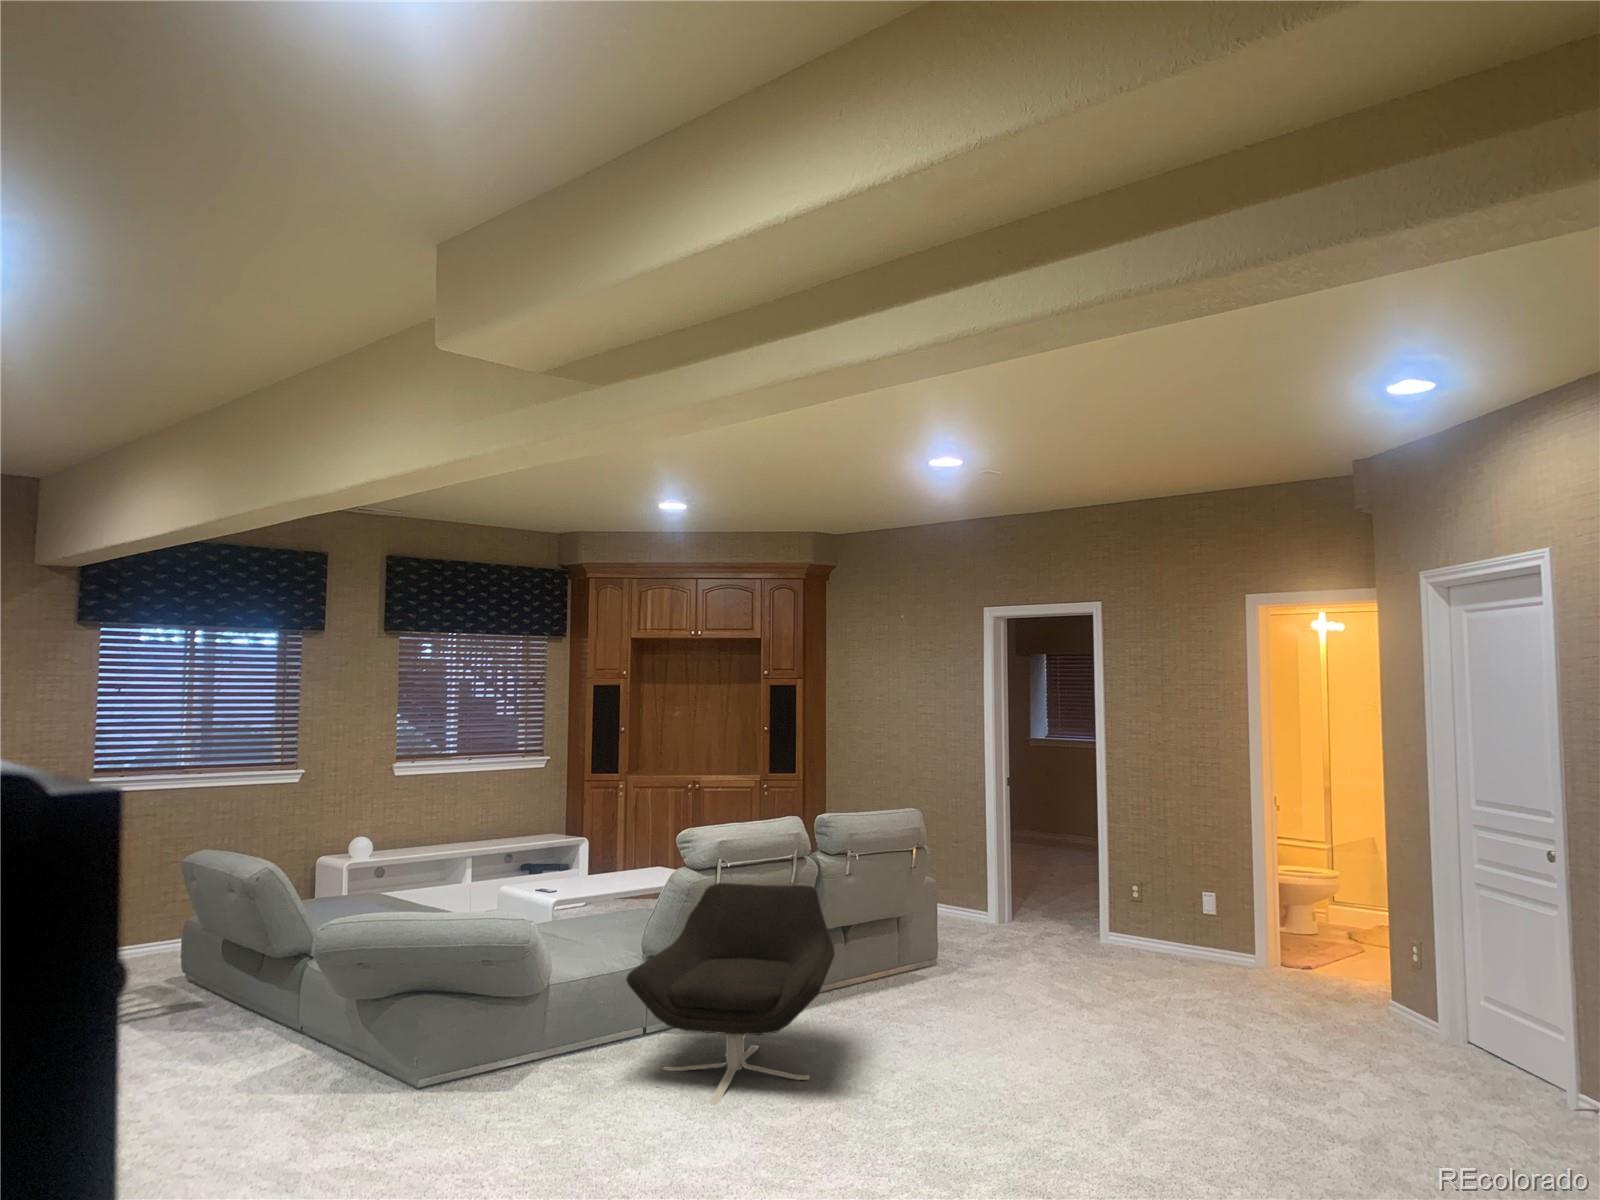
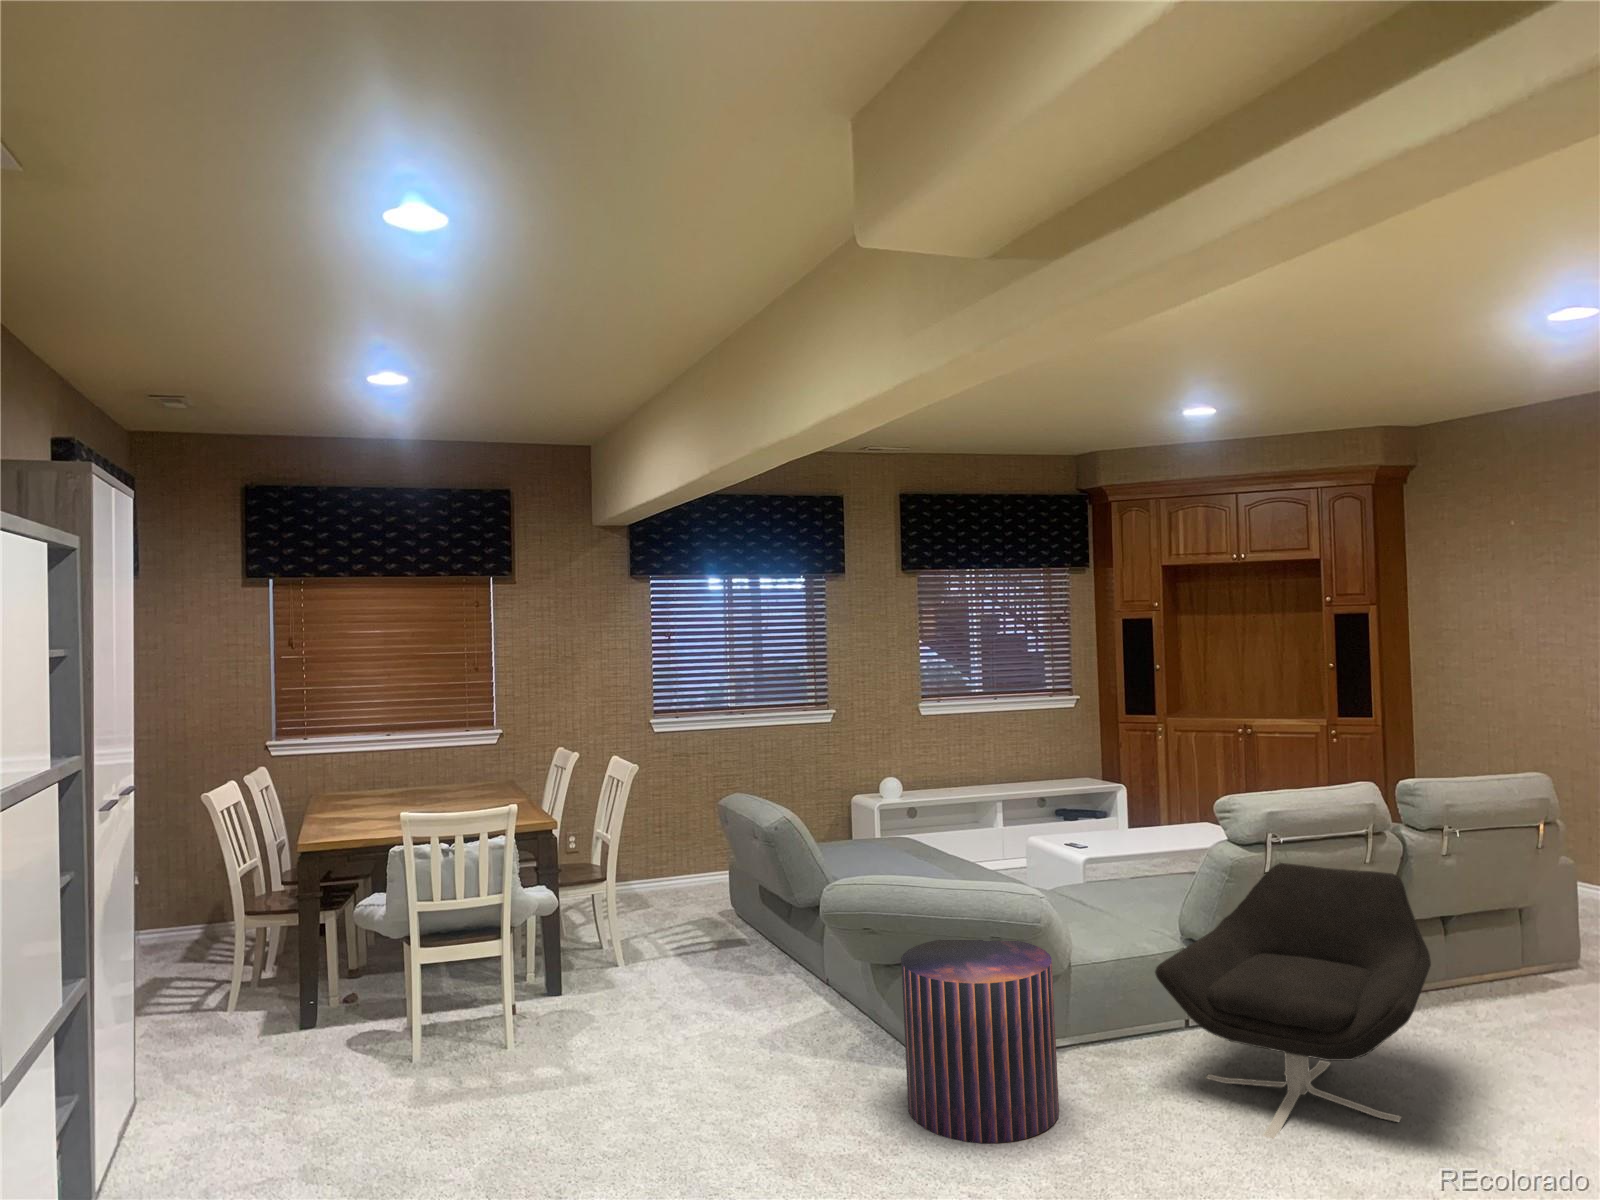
pouf: none [397,960,541,1145] -> present [901,940,1059,1143]

